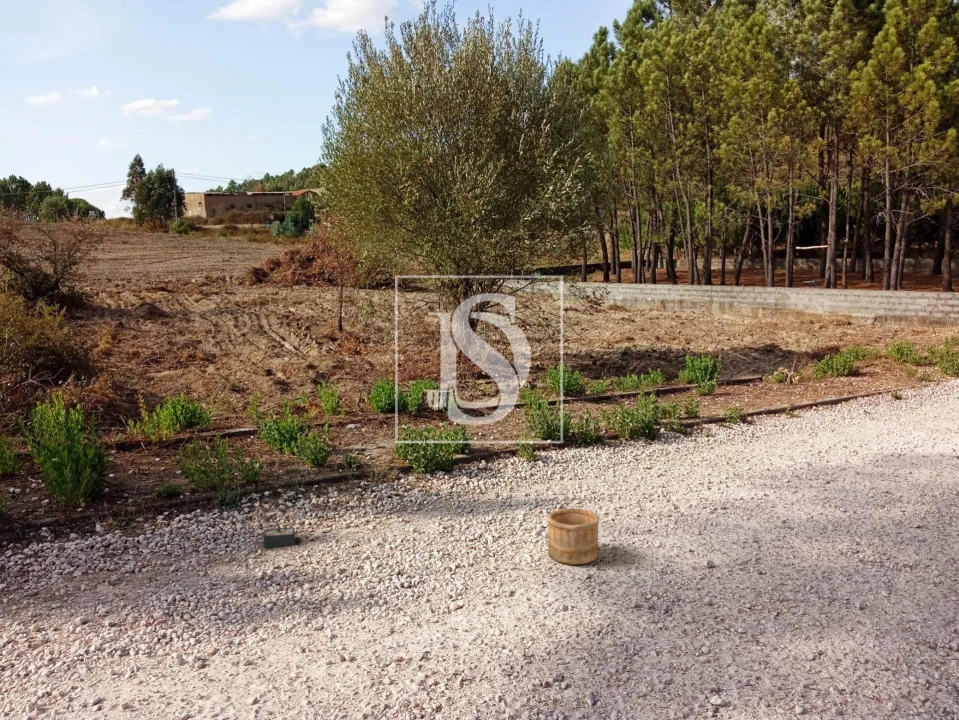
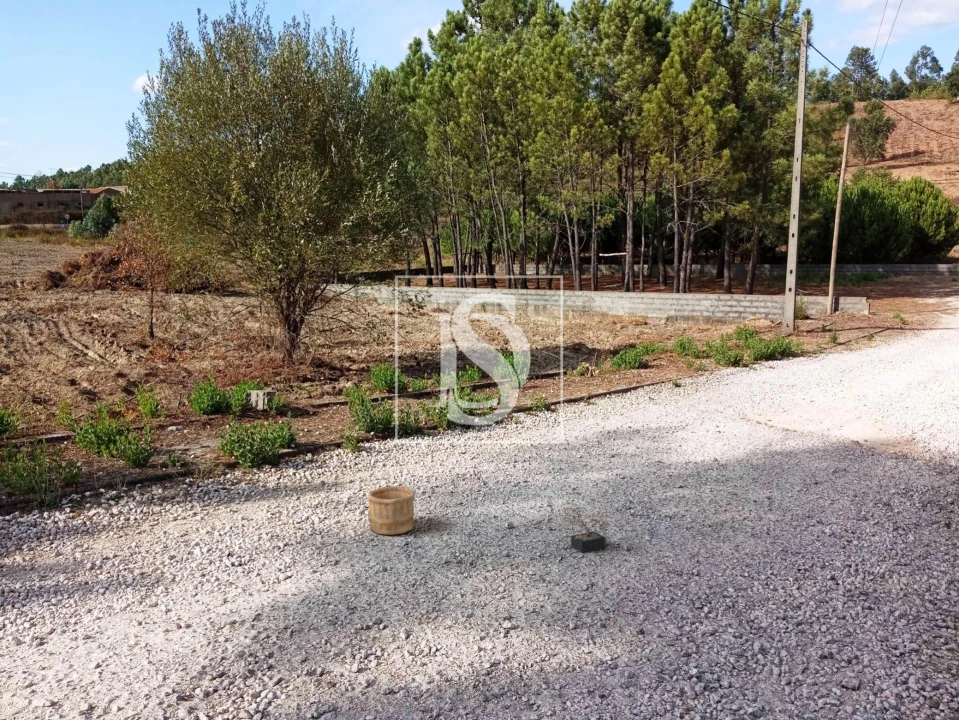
decorative plant: present [249,501,304,548] -> present [563,508,608,553]

